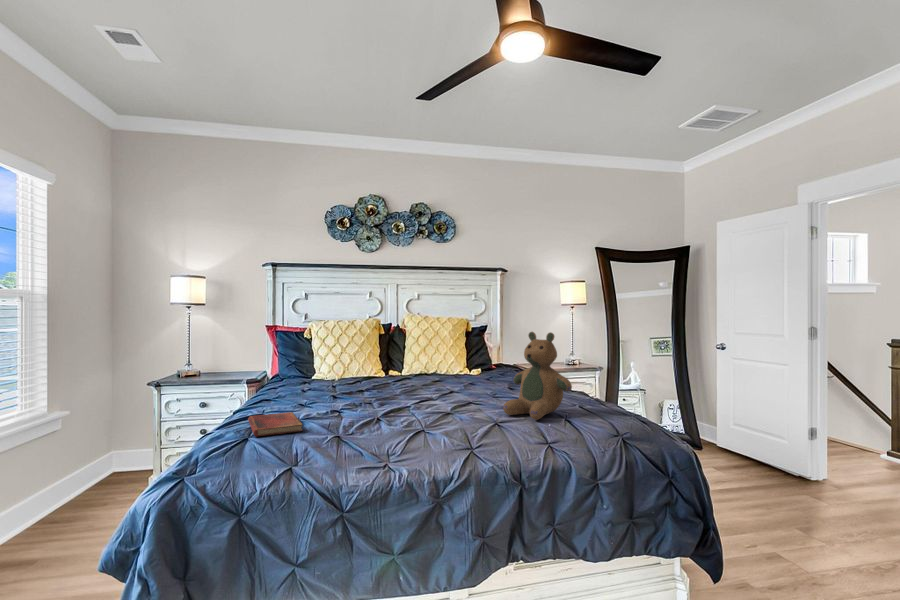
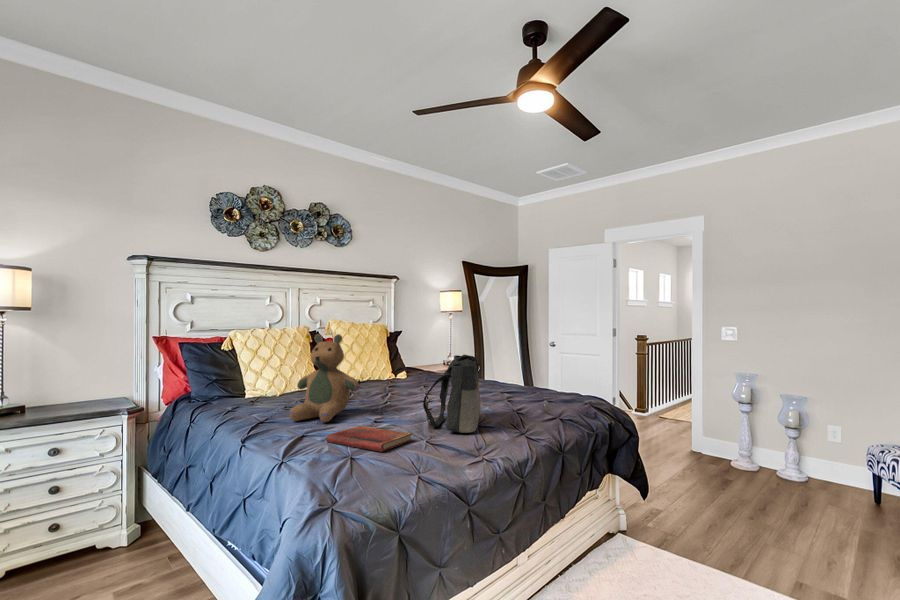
teddy bear: present [503,332,572,420] -> present [289,334,359,422]
tote bag: none [341,353,416,432] -> present [423,355,480,433]

